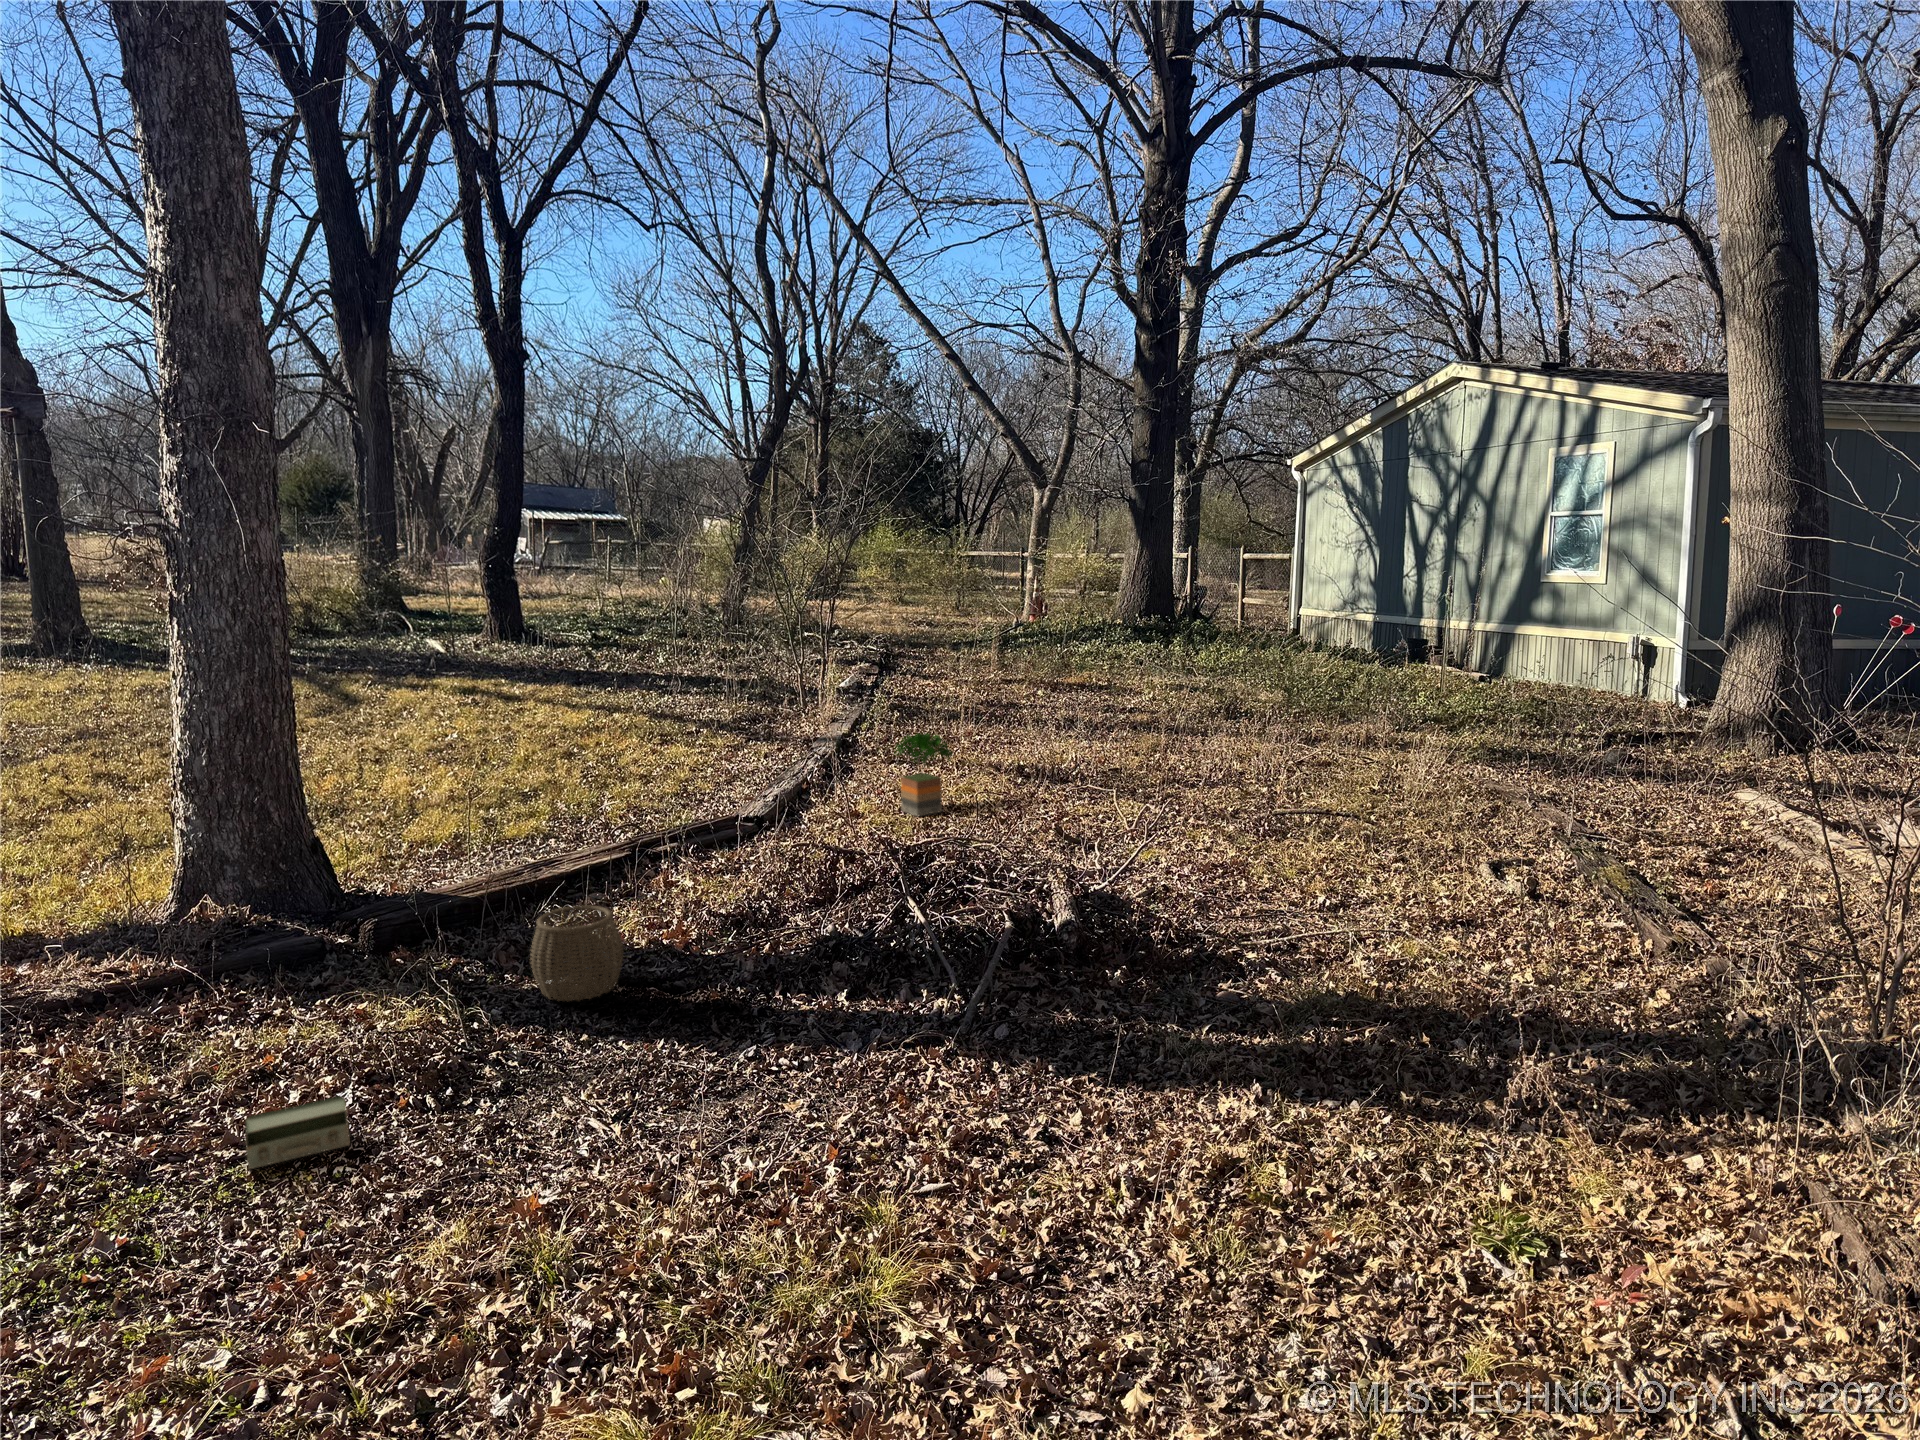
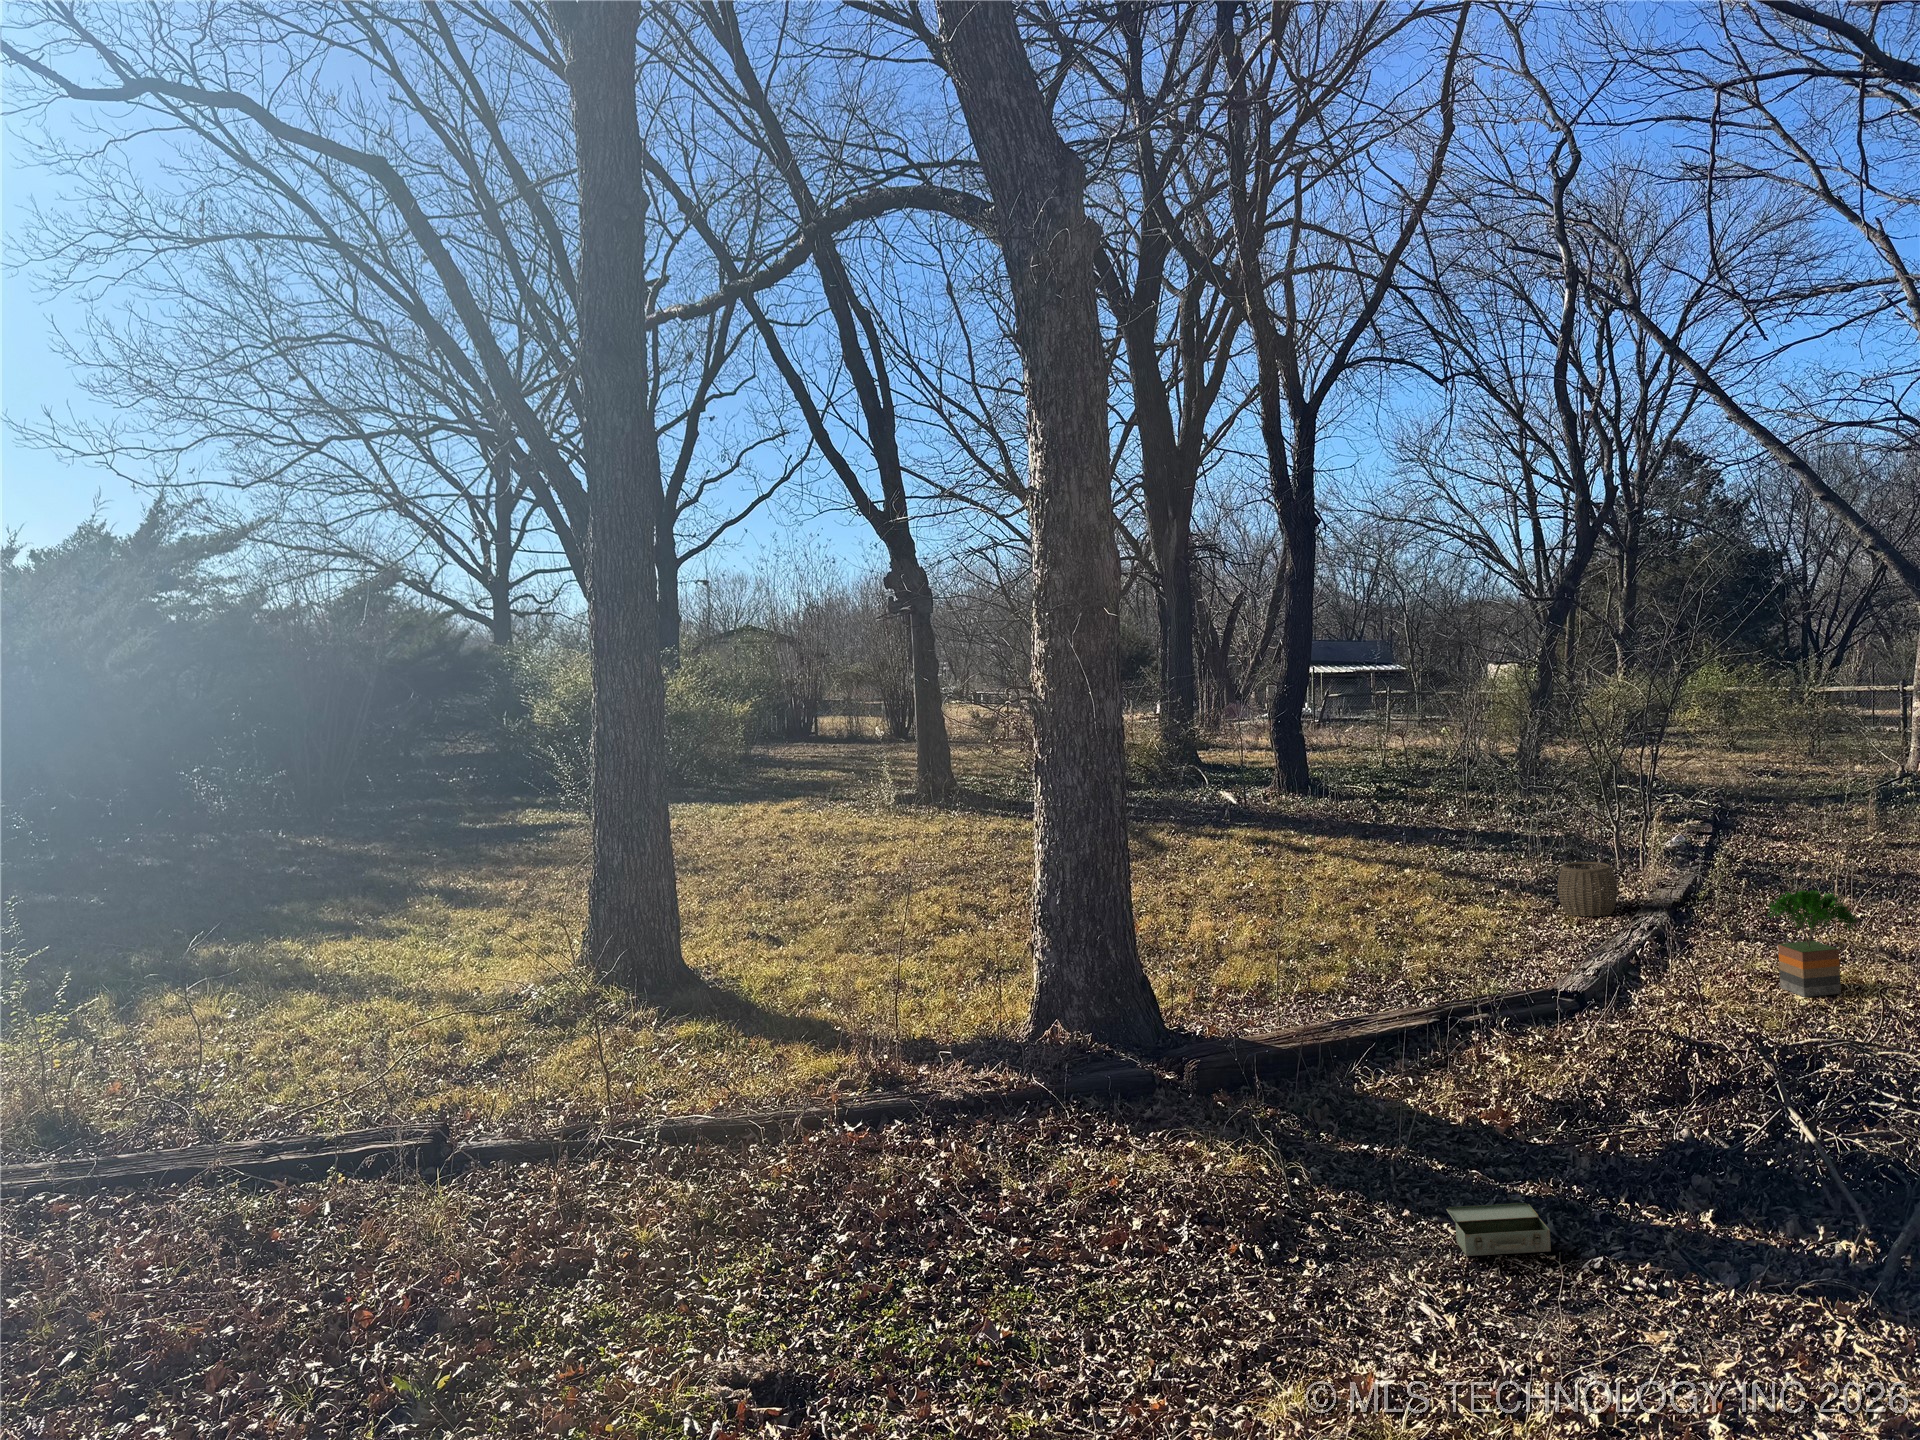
woven basket: present [531,905,623,1002] -> present [1557,862,1618,917]
toolbox: present [246,1096,350,1169] -> present [1446,1203,1551,1256]

